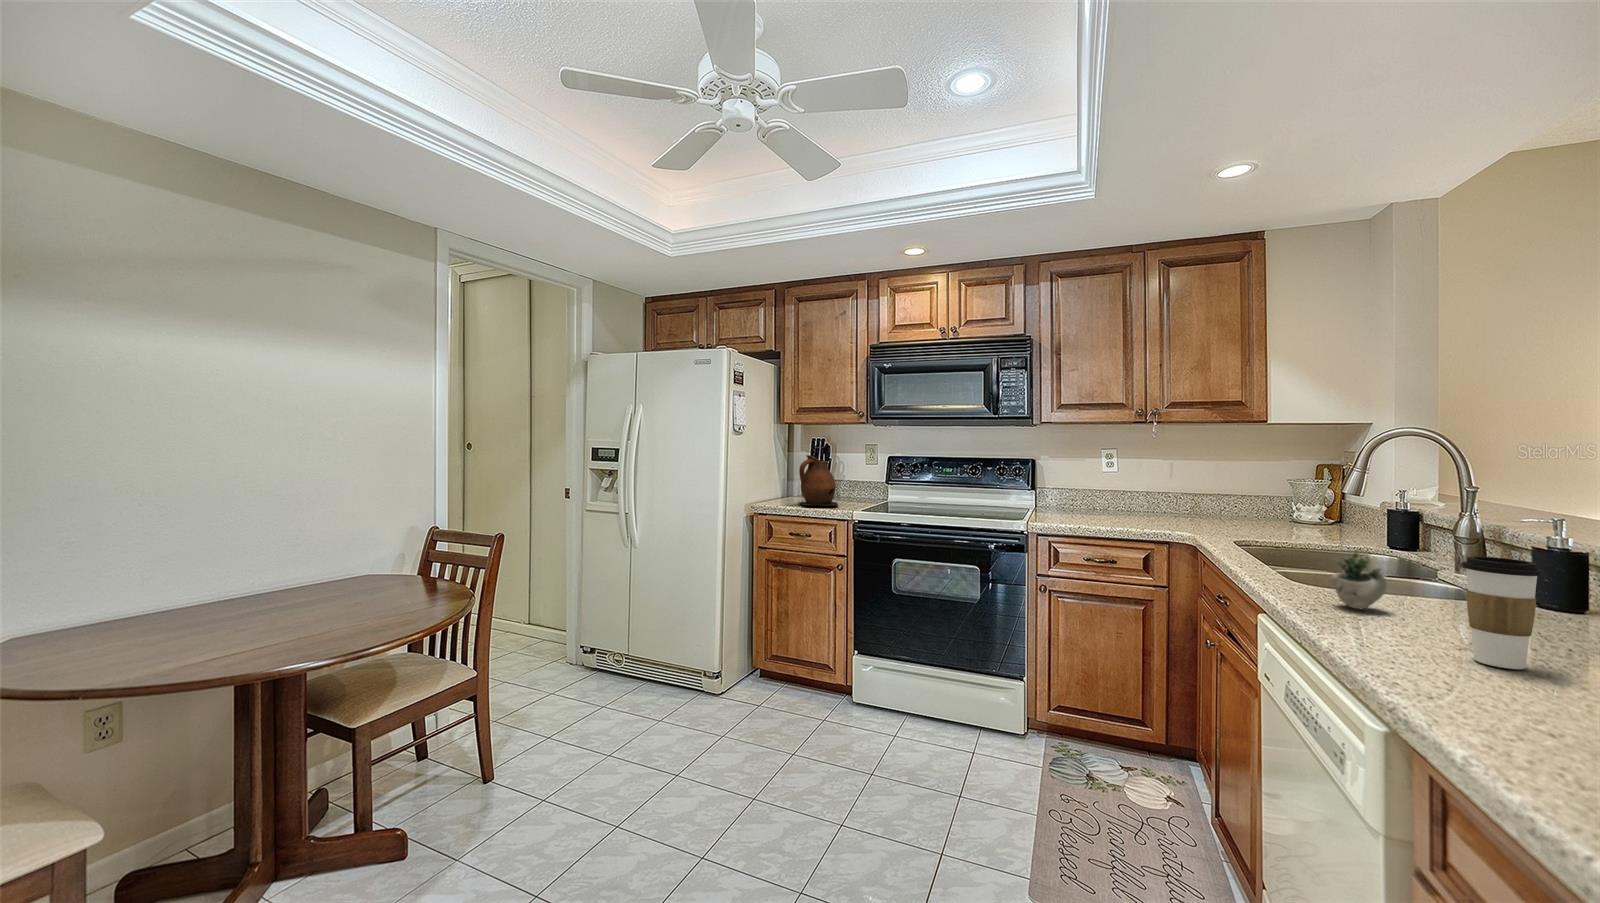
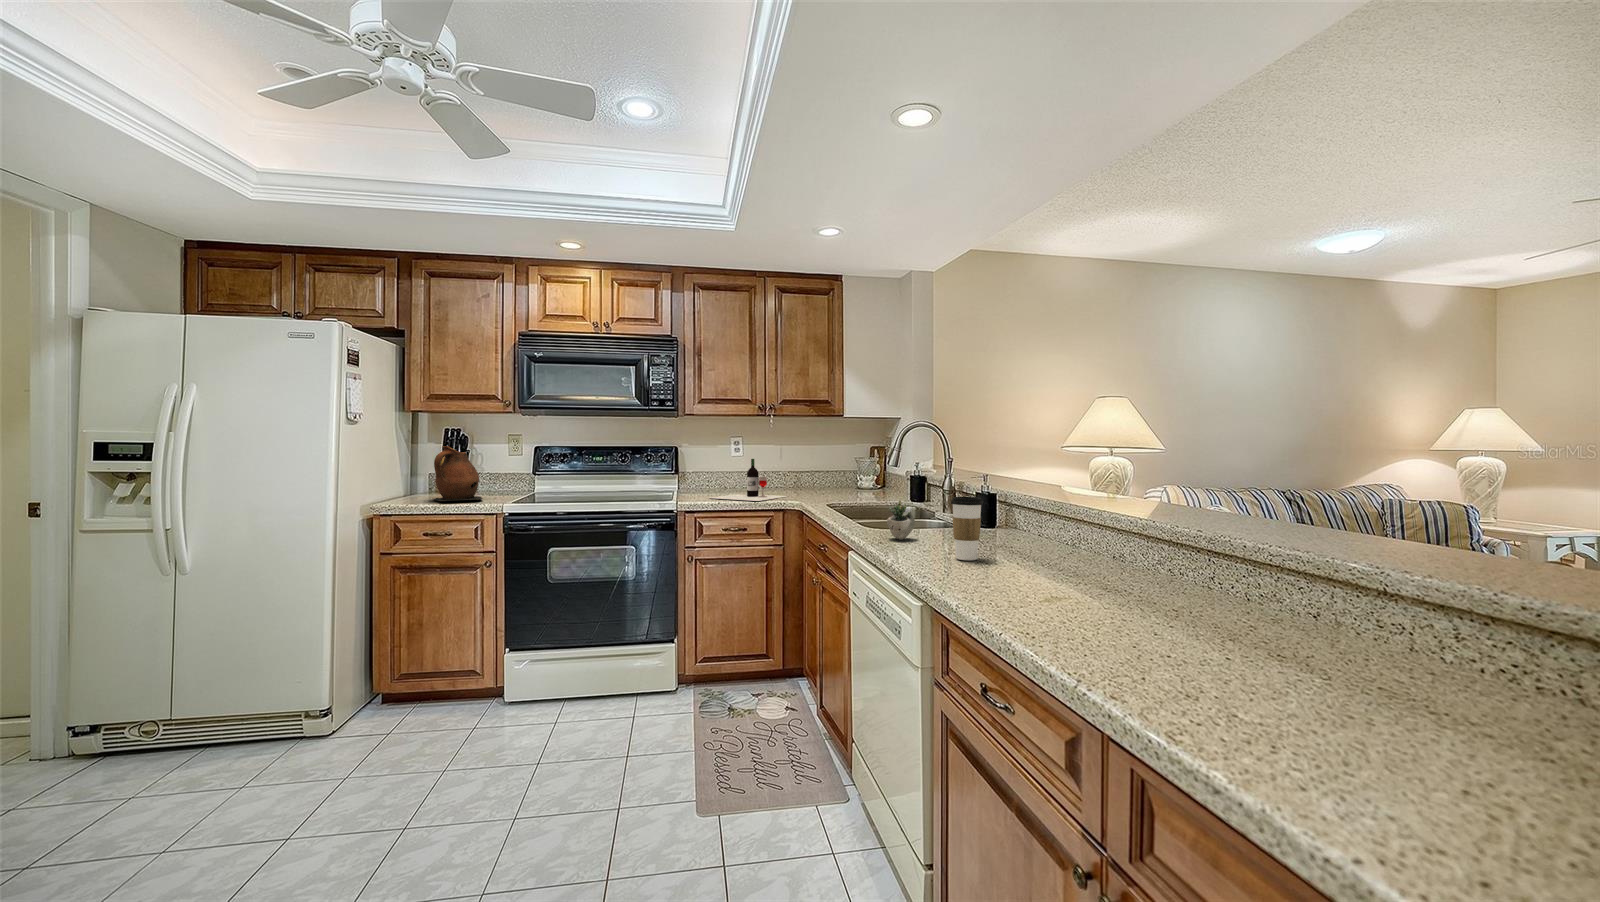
wine bottle: none [1067,474,1180,527] -> present [711,459,787,501]

